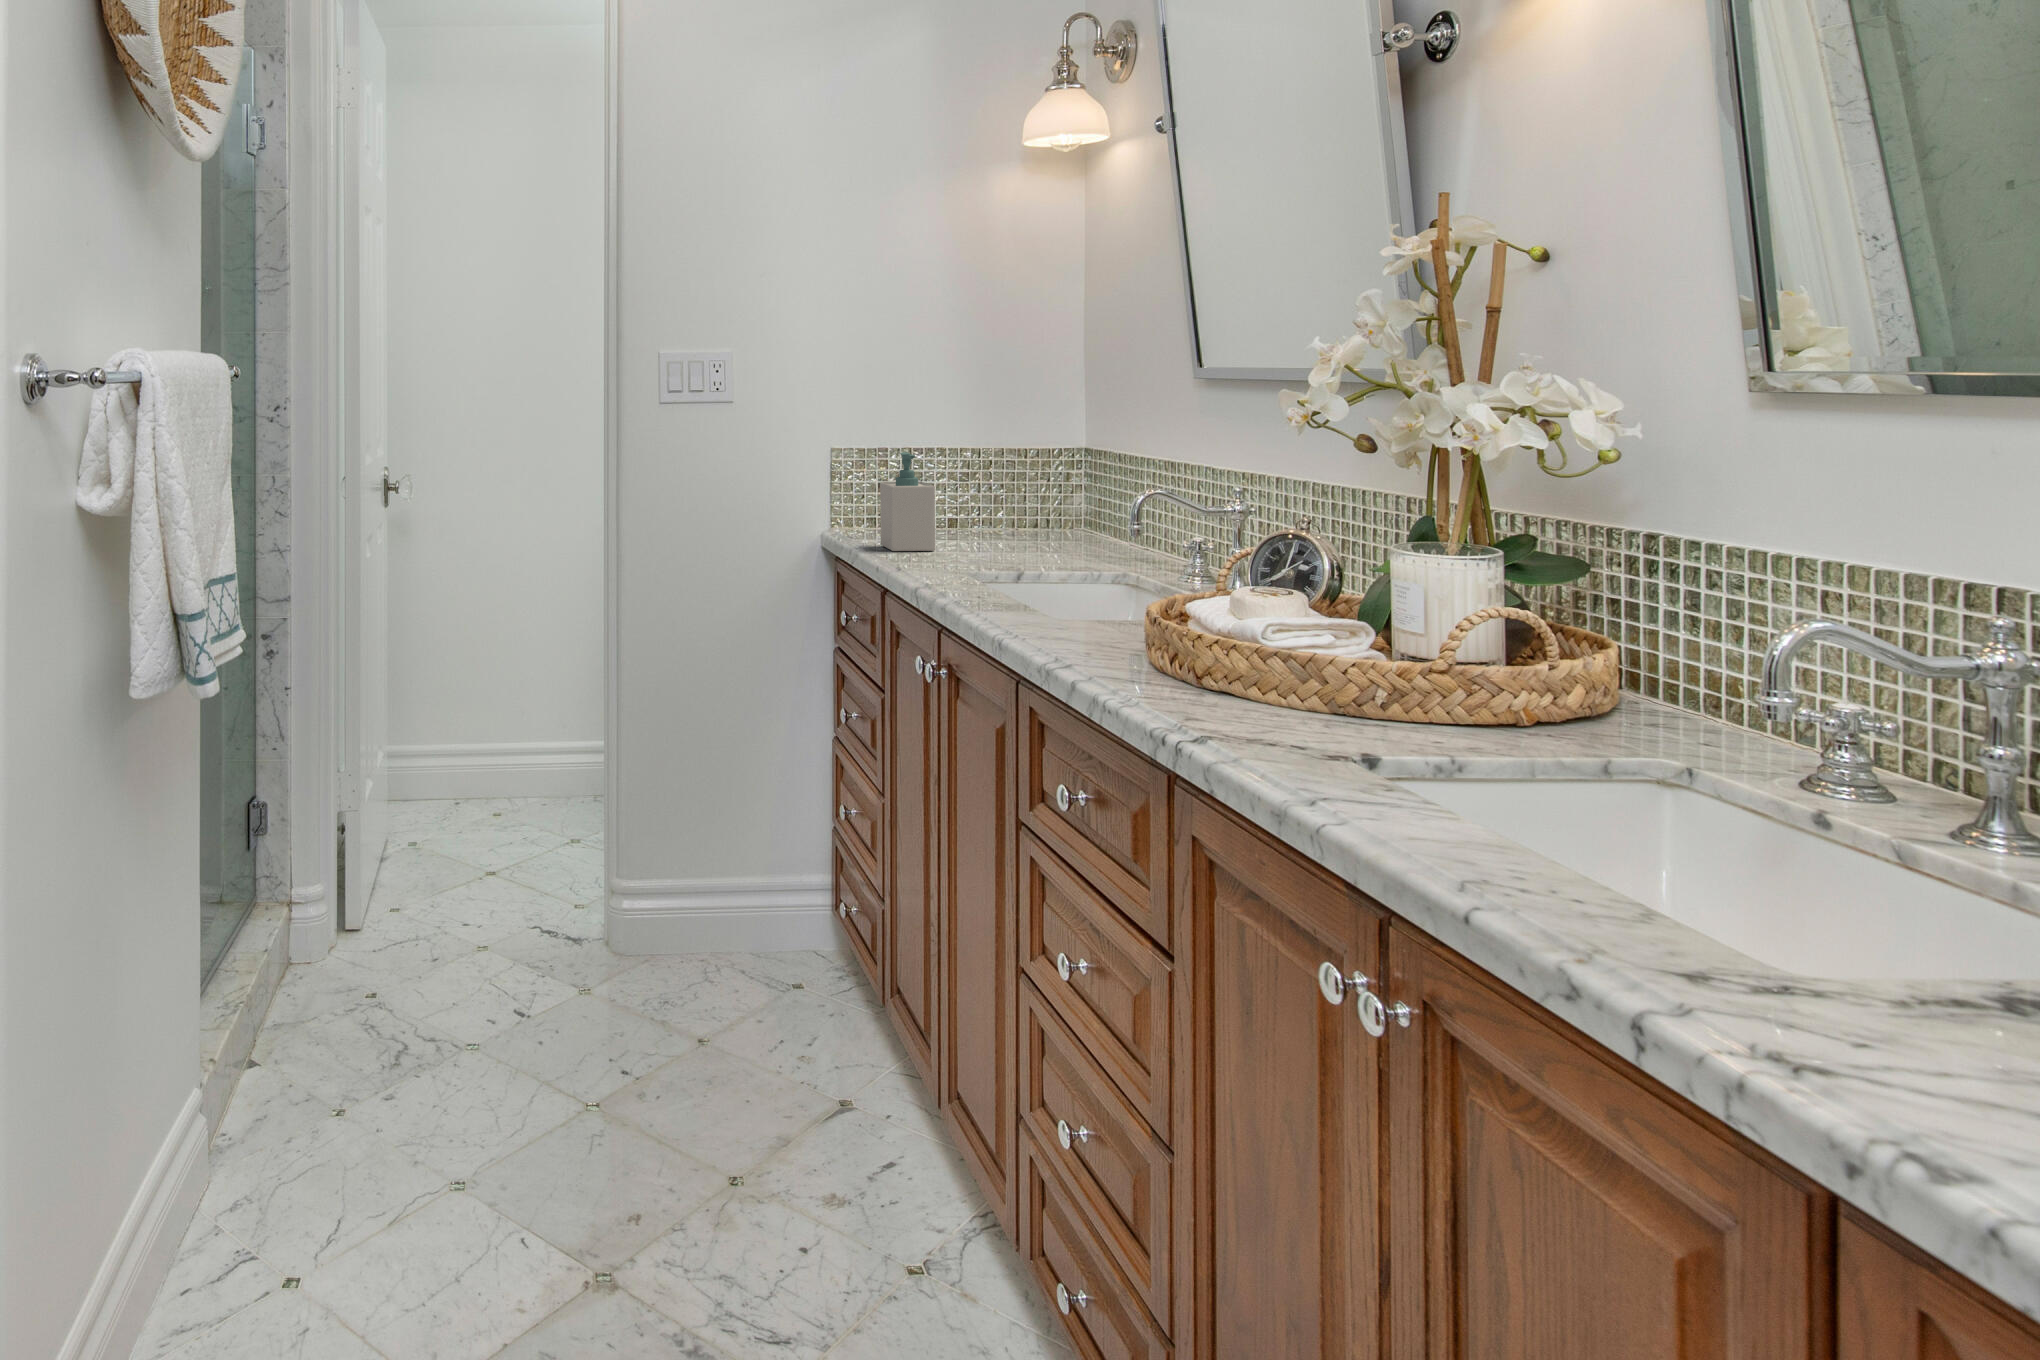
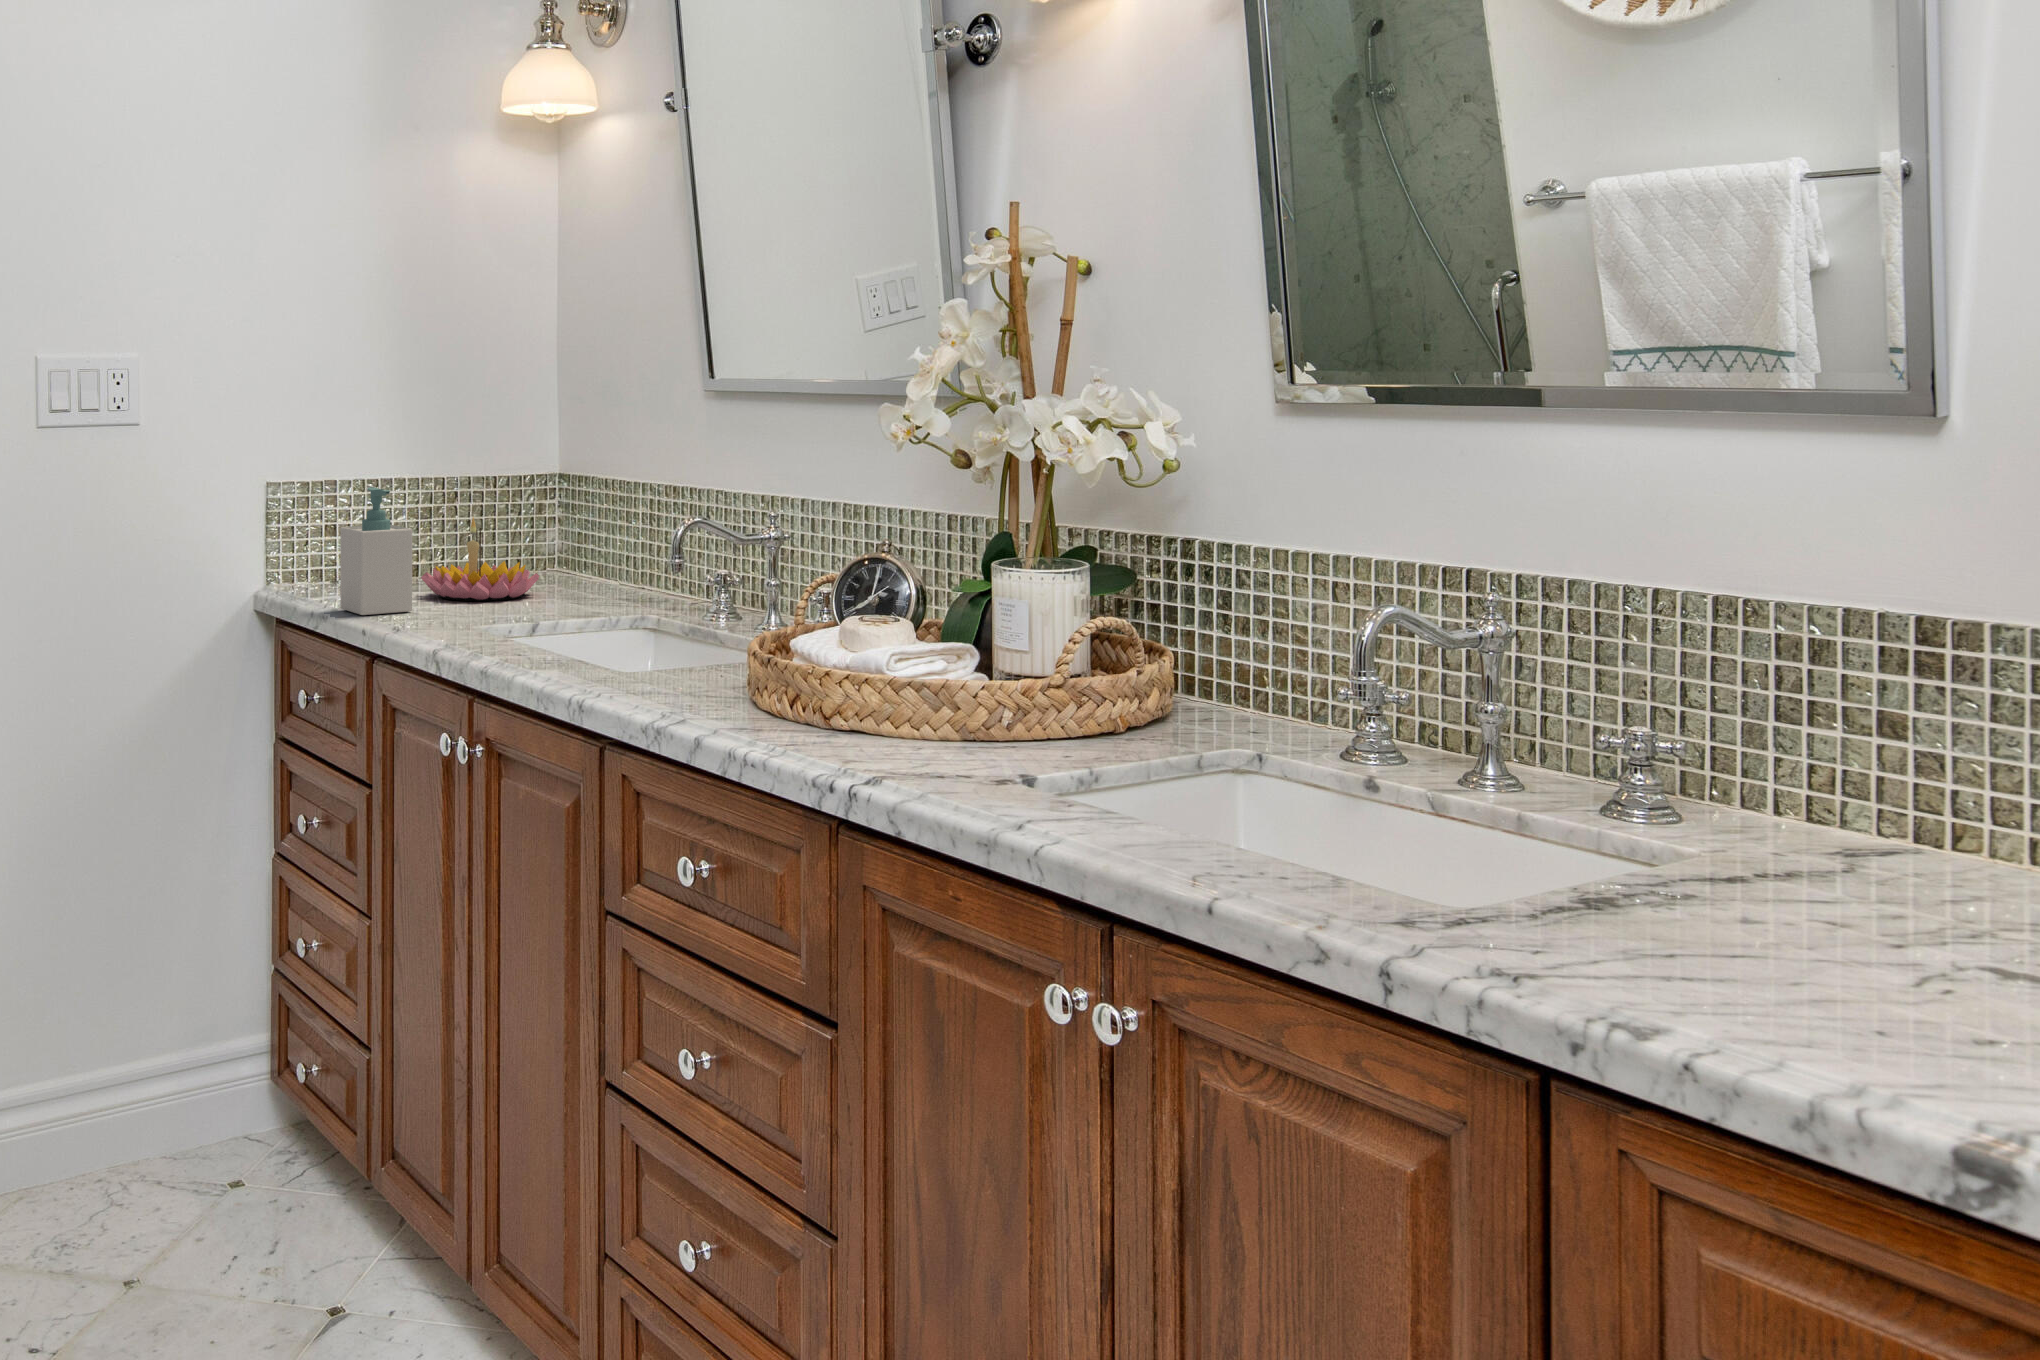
candle holder: none [953,477,1055,546] -> present [421,517,539,601]

